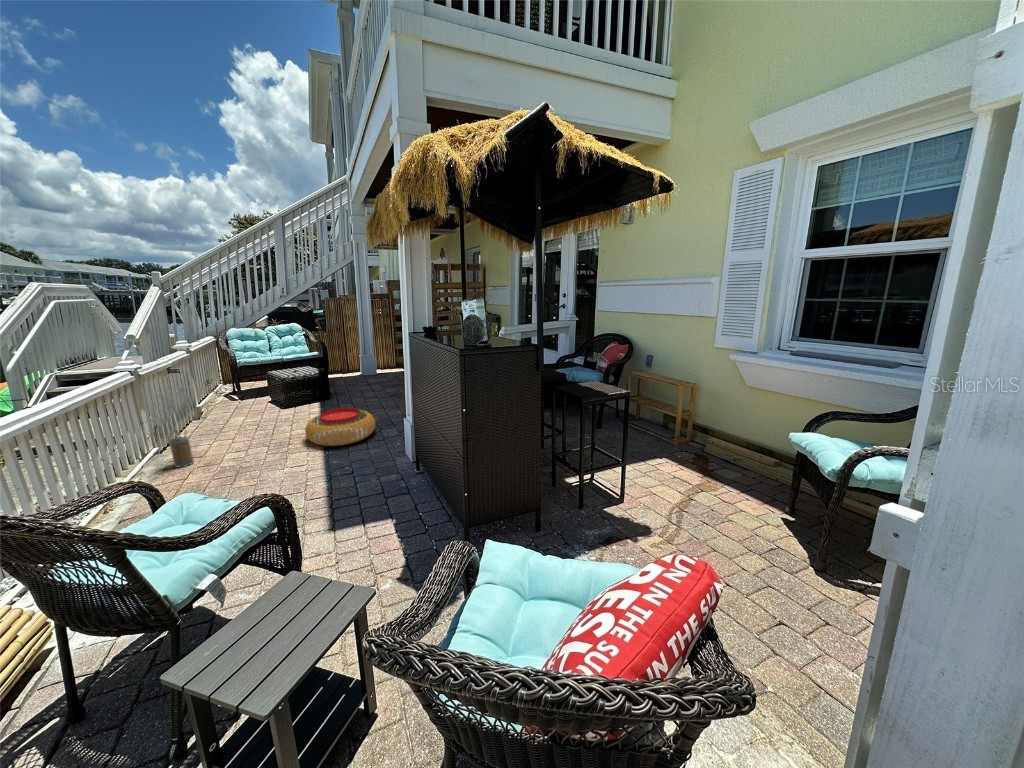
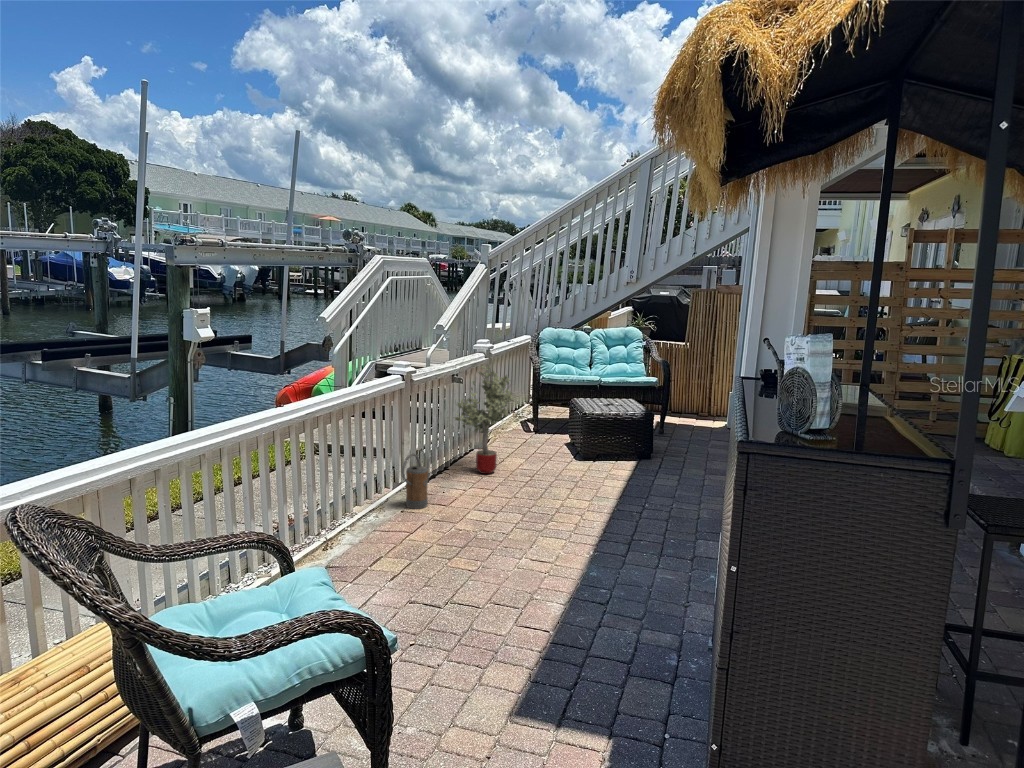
potted tree: none [187,361,233,433] -> present [454,366,513,474]
pouf: present [305,408,375,446] -> none [573,478,694,549]

